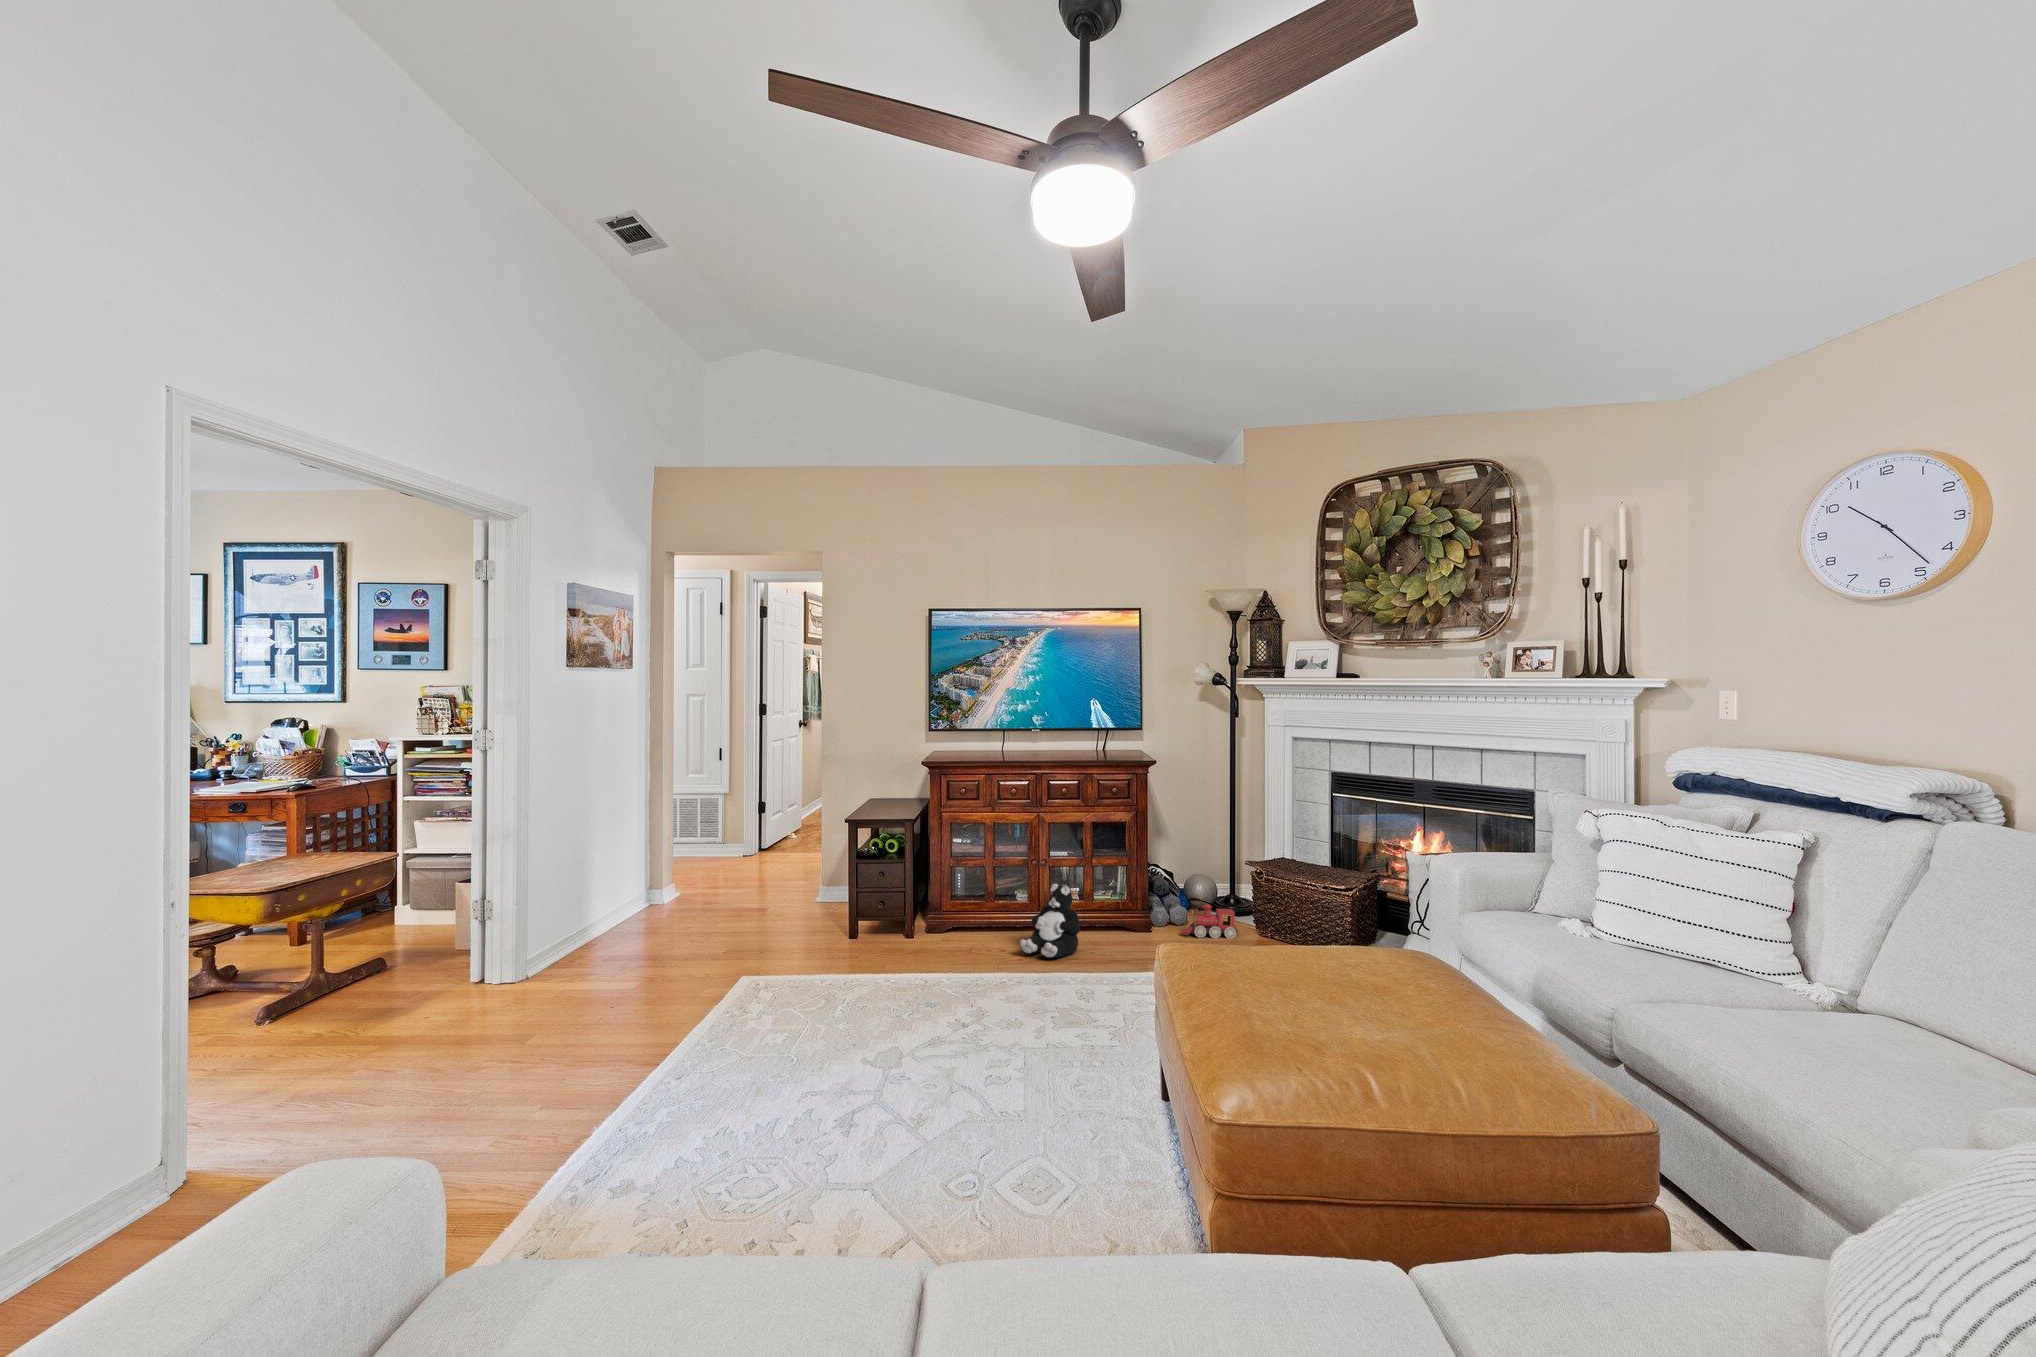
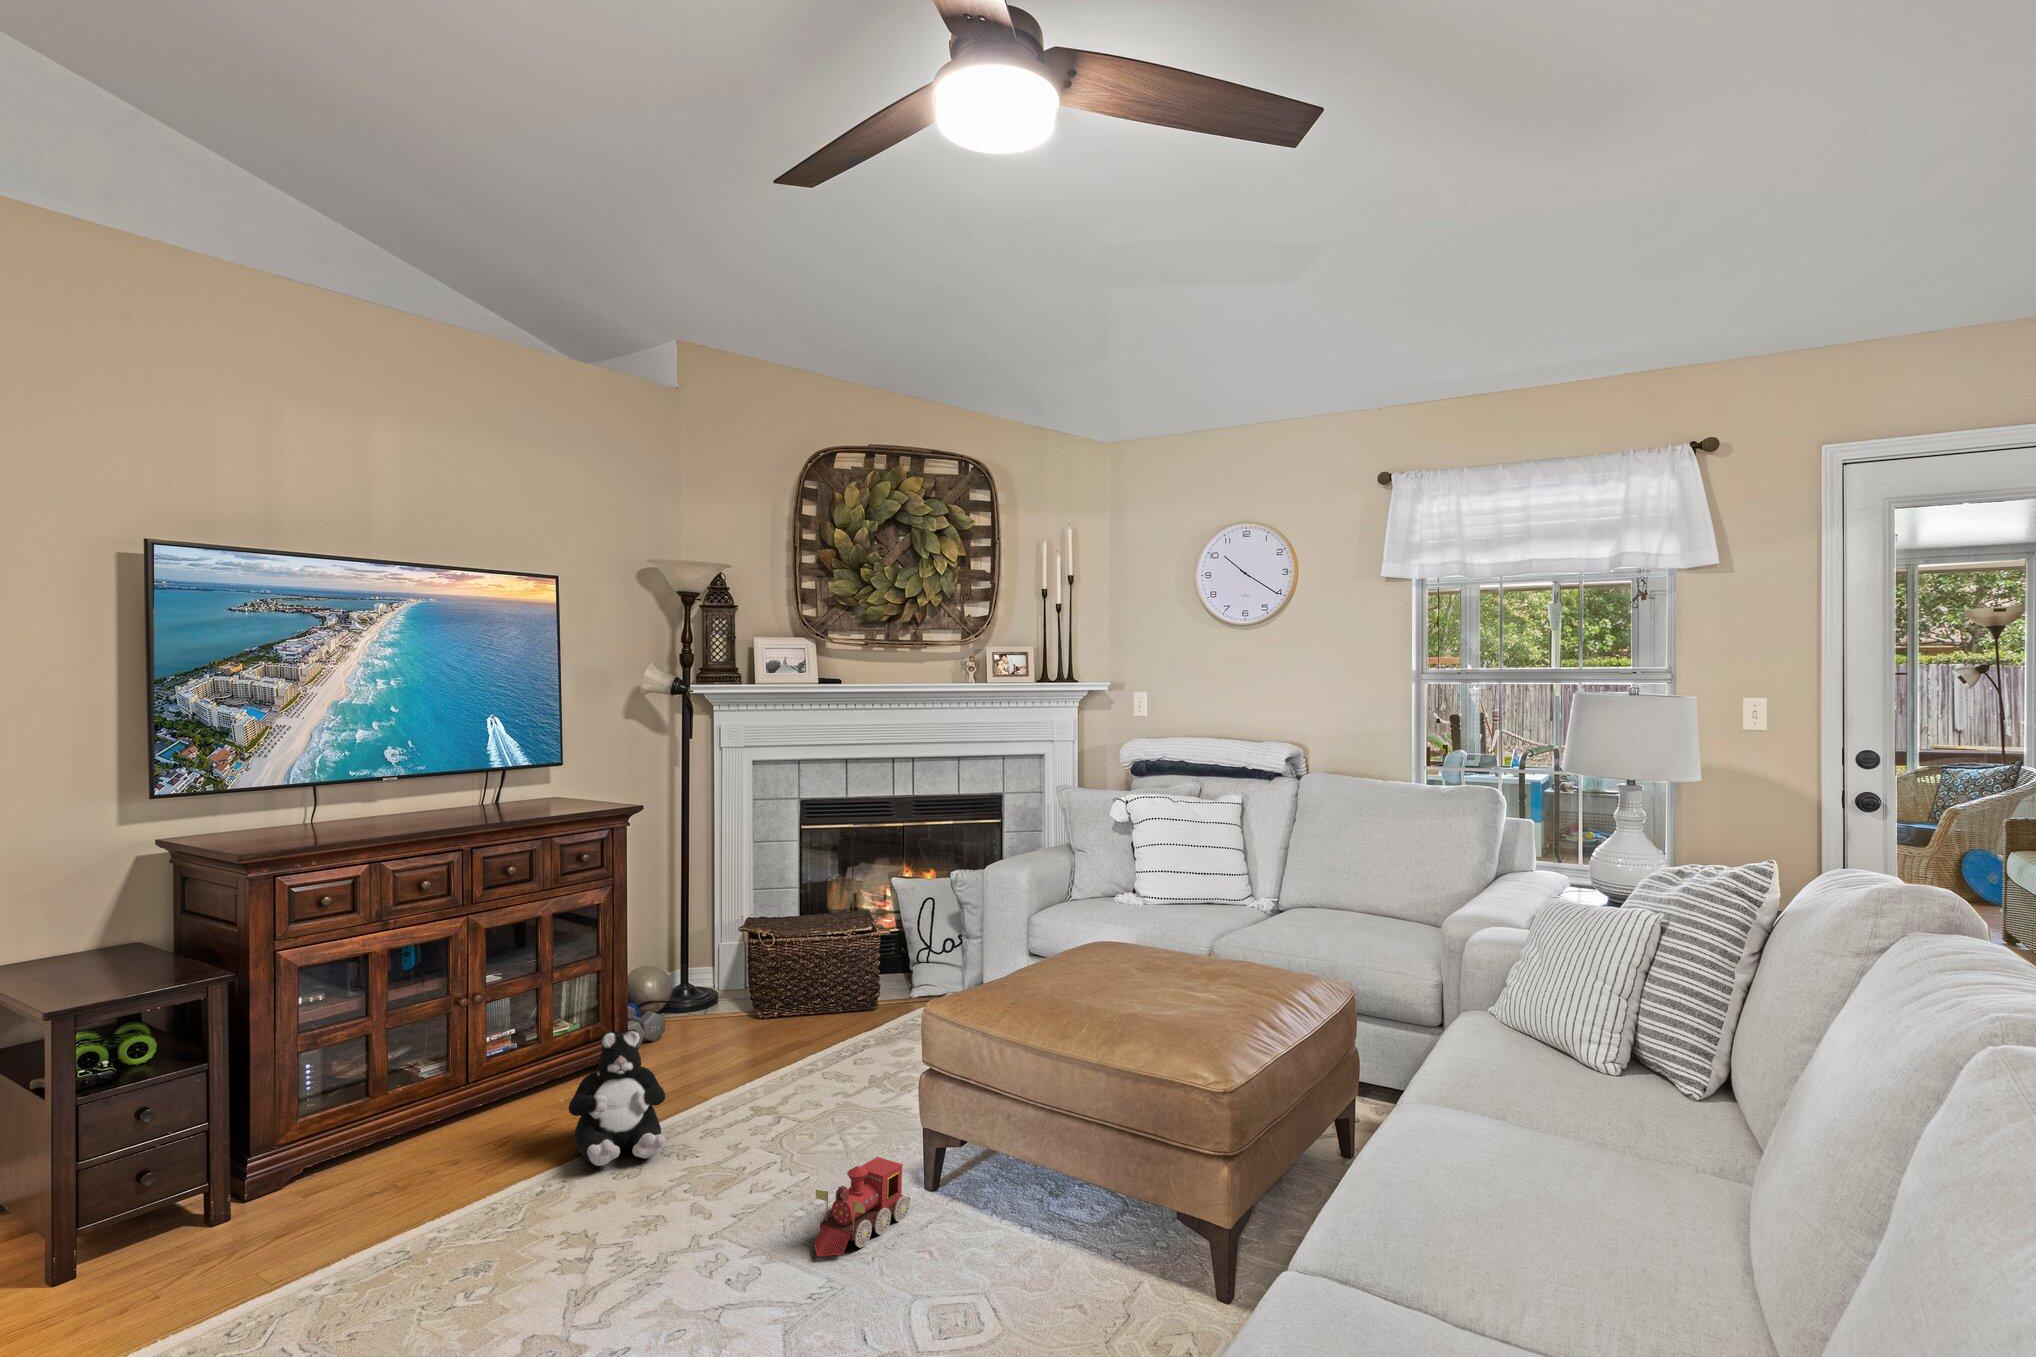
toy train: present [1180,904,1238,938] -> present [814,1157,910,1257]

